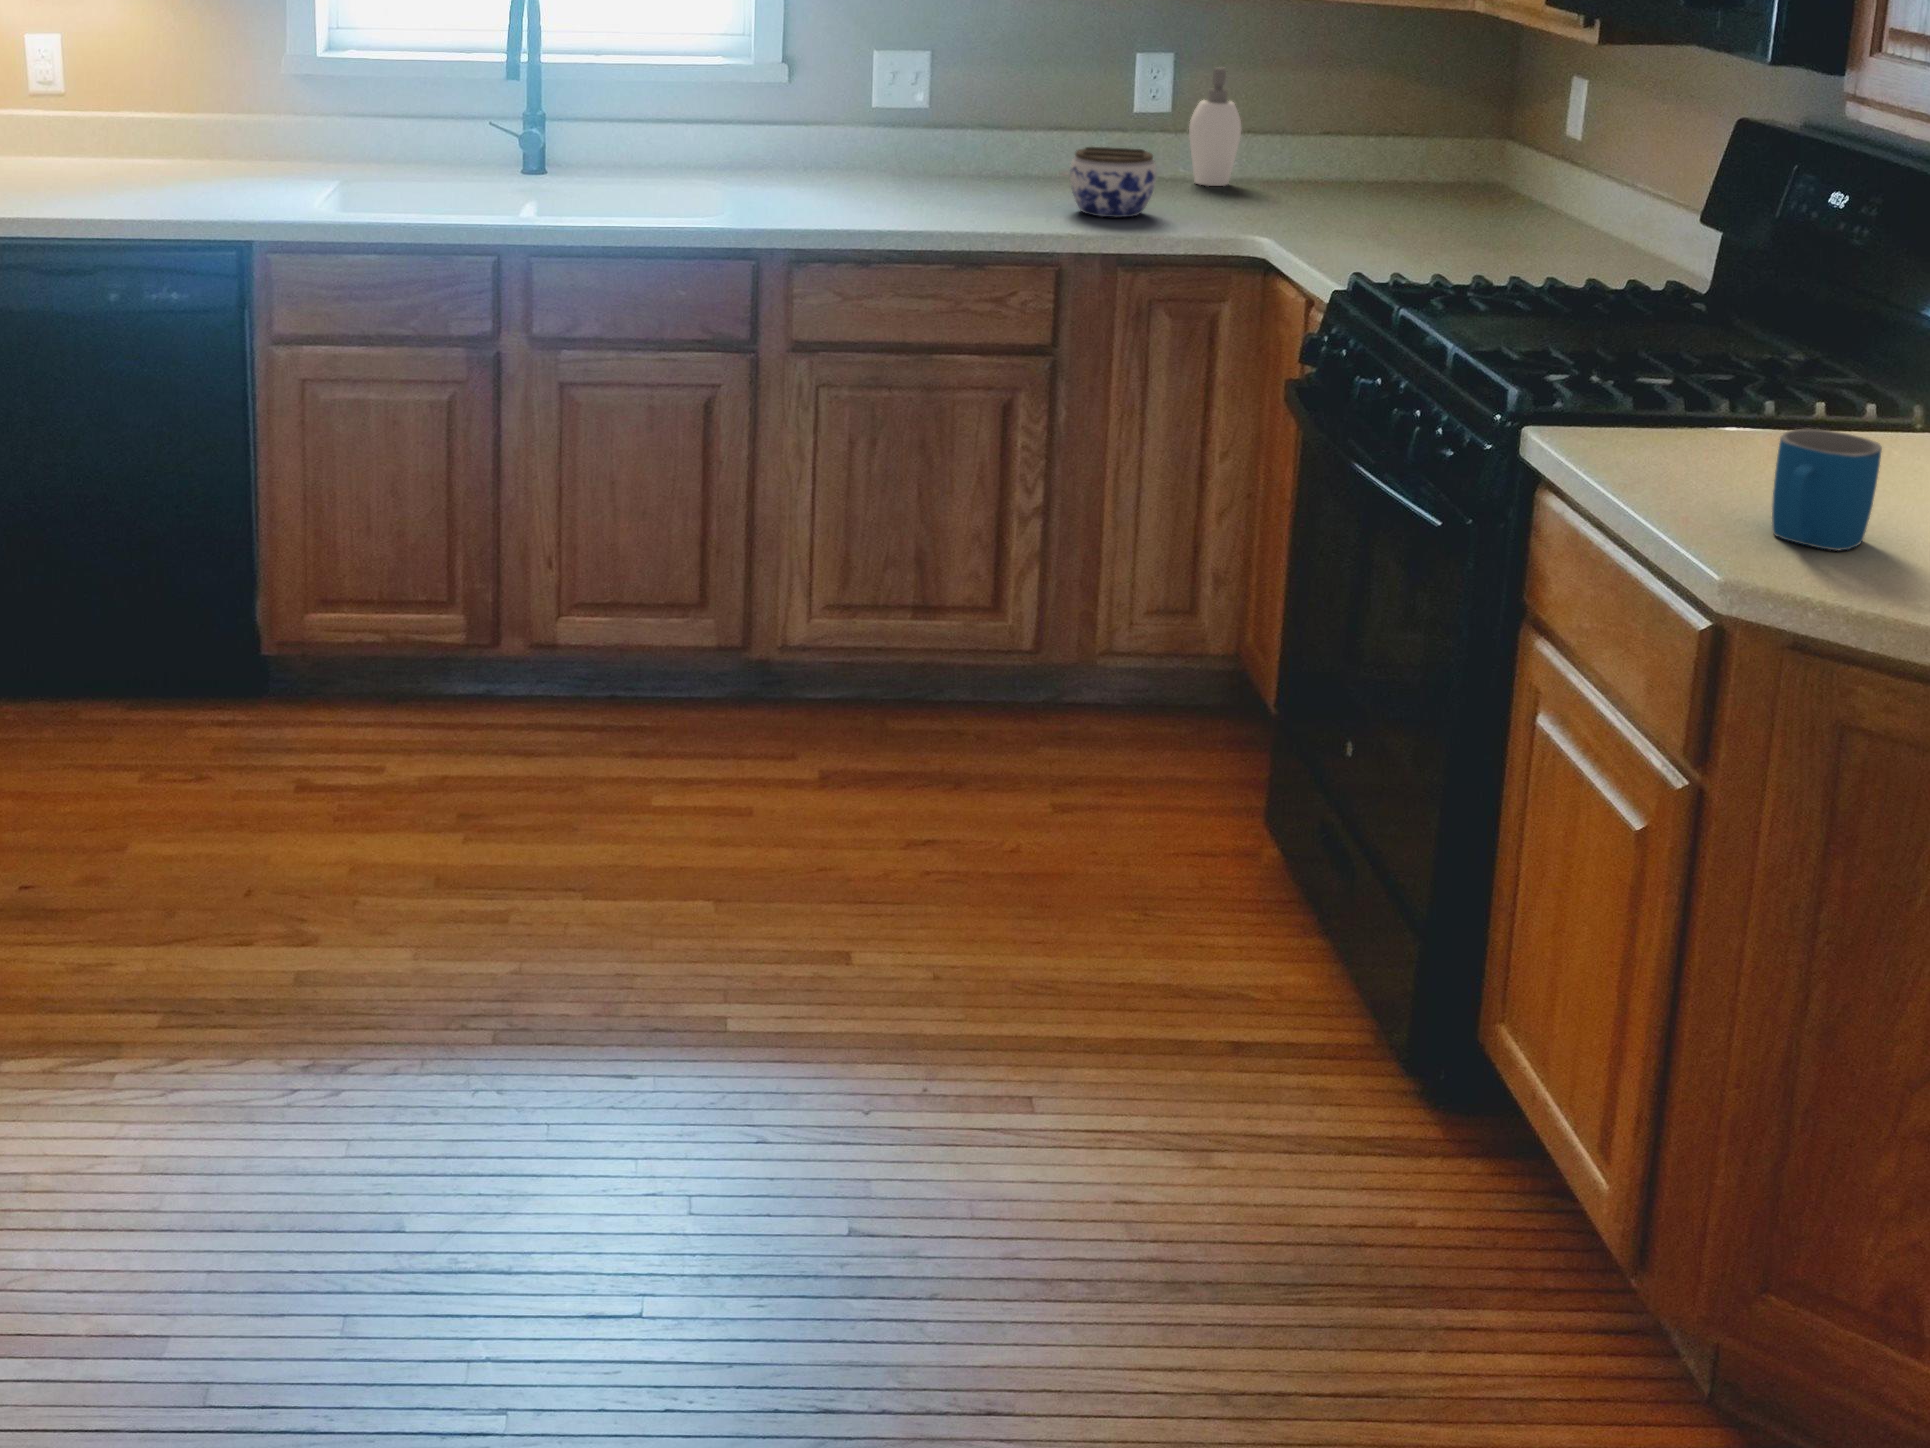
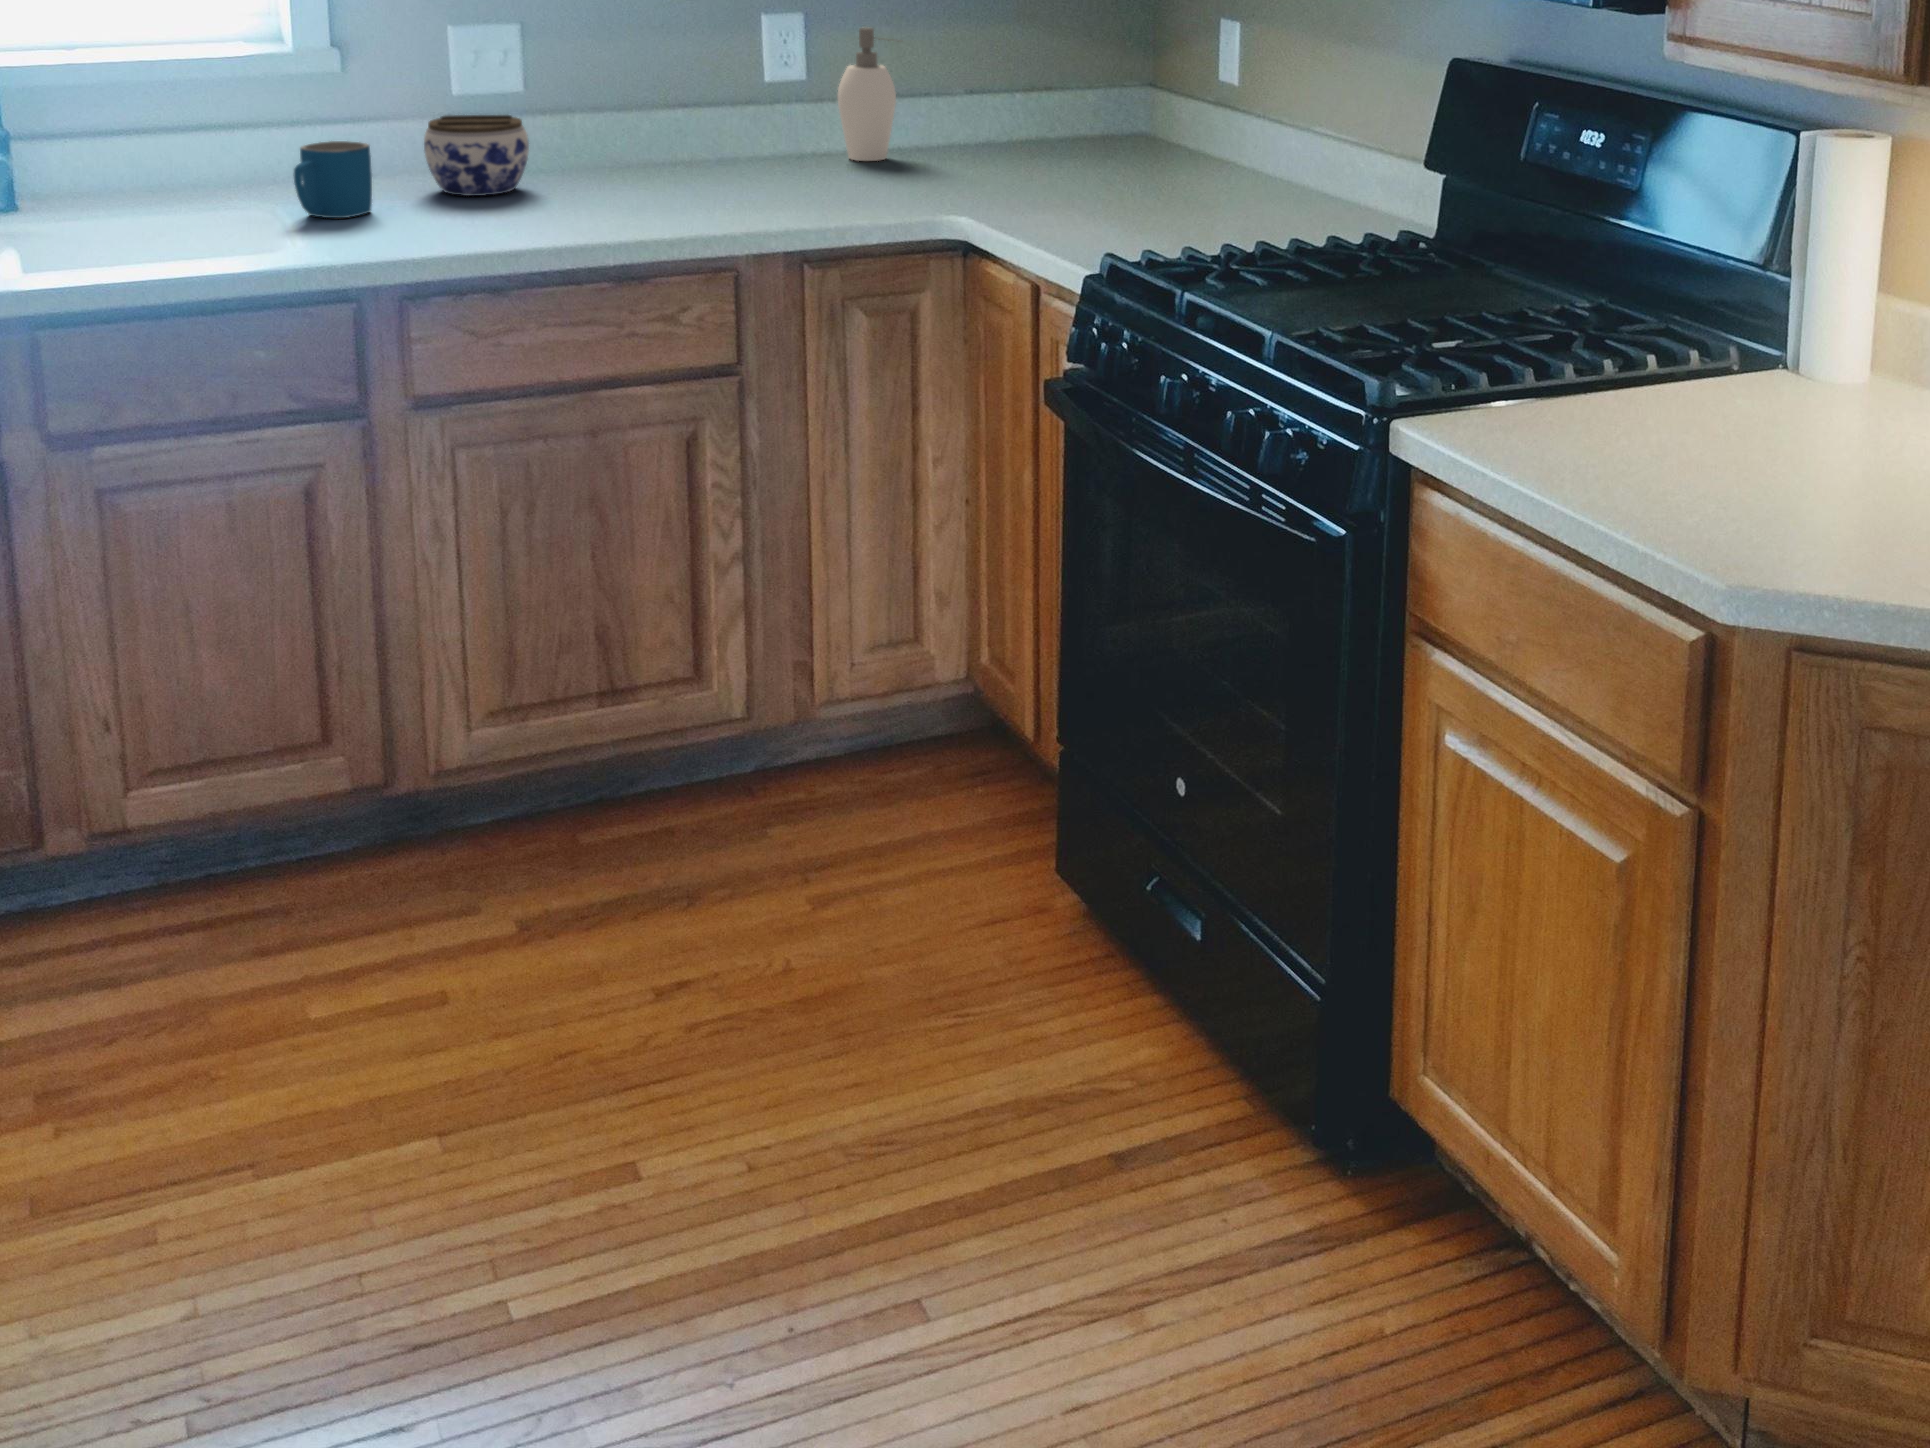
jar: present [1070,147,1157,217] -> present [424,115,529,196]
mug: present [1772,429,1882,550] -> present [294,141,372,218]

